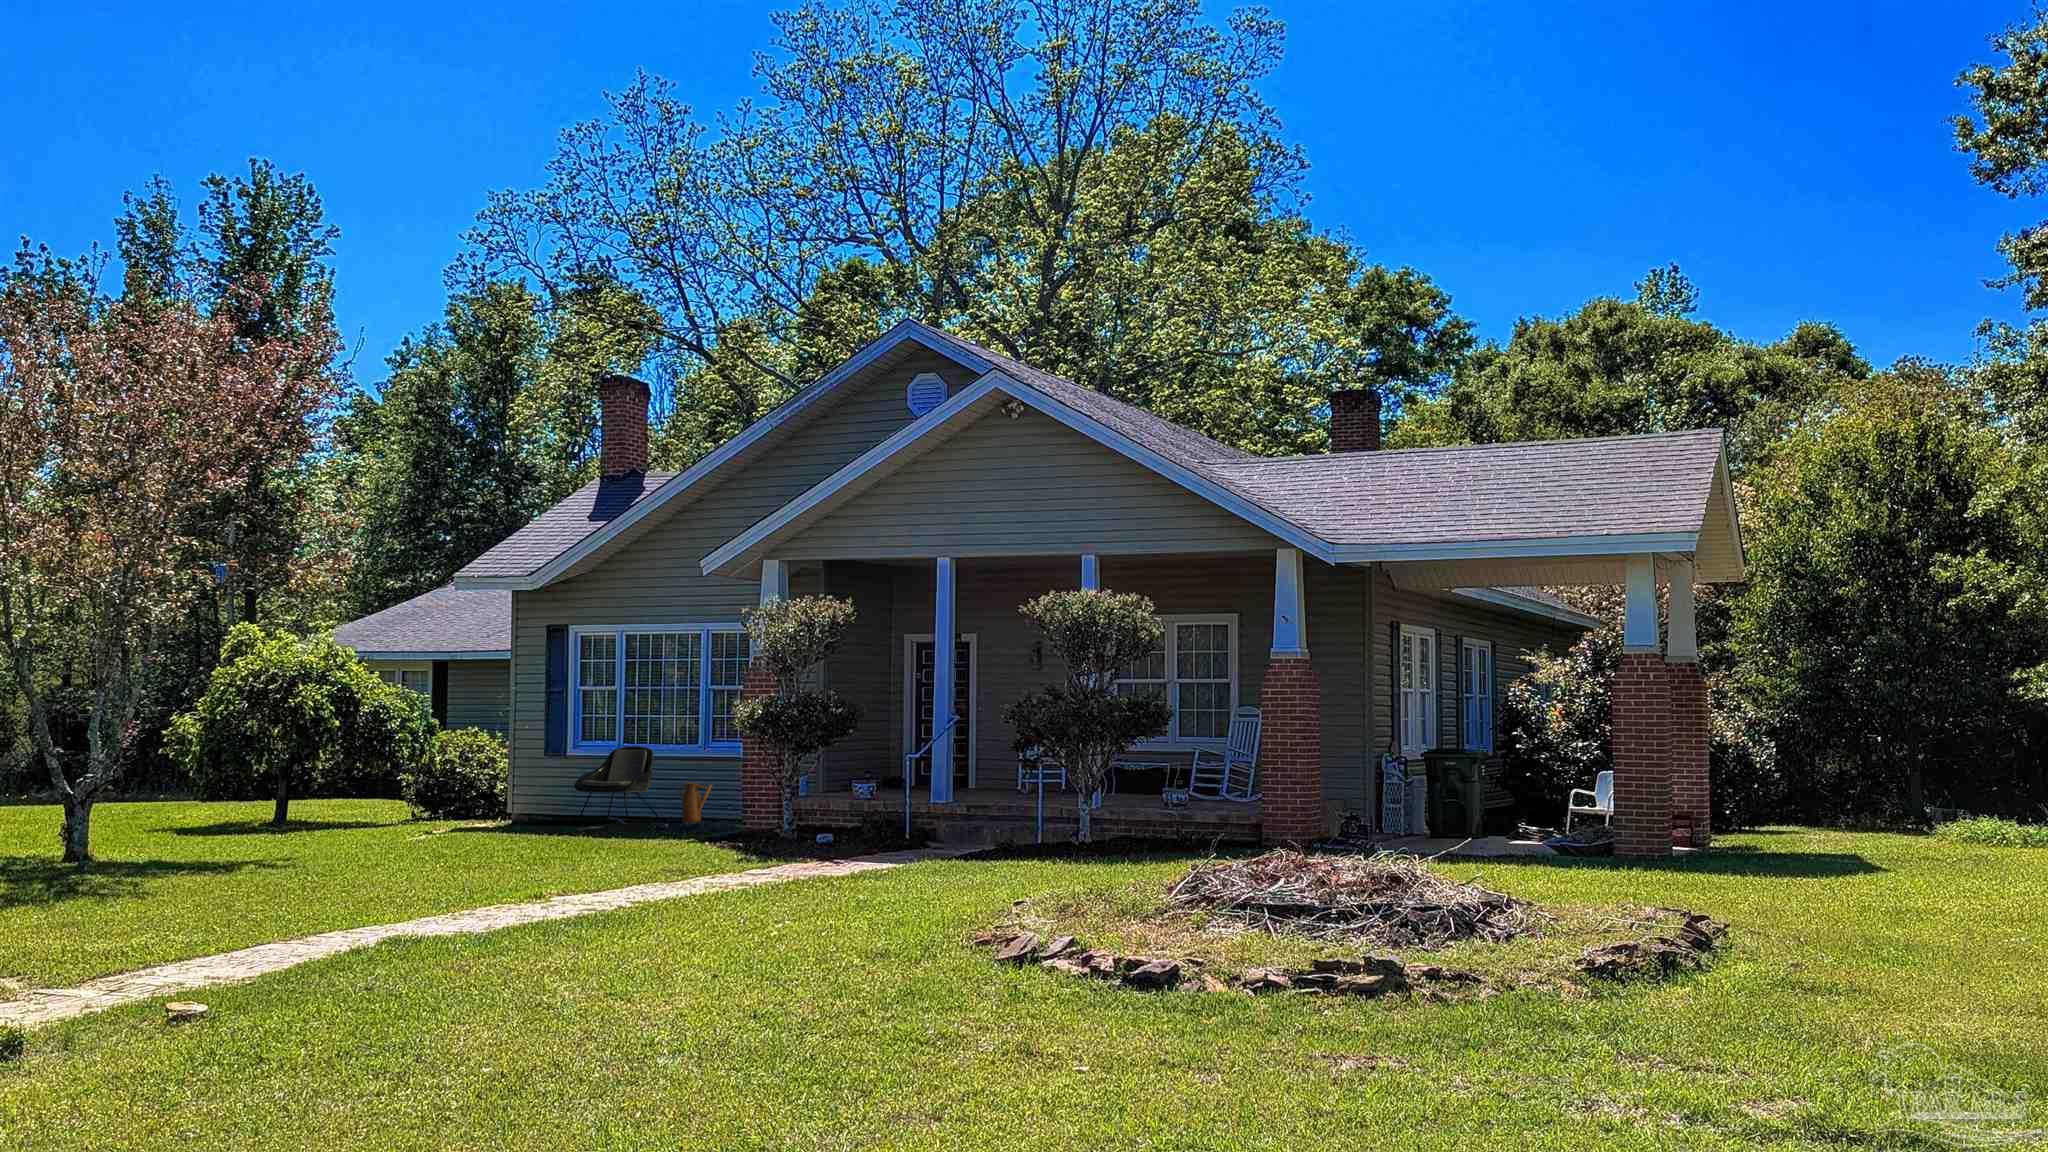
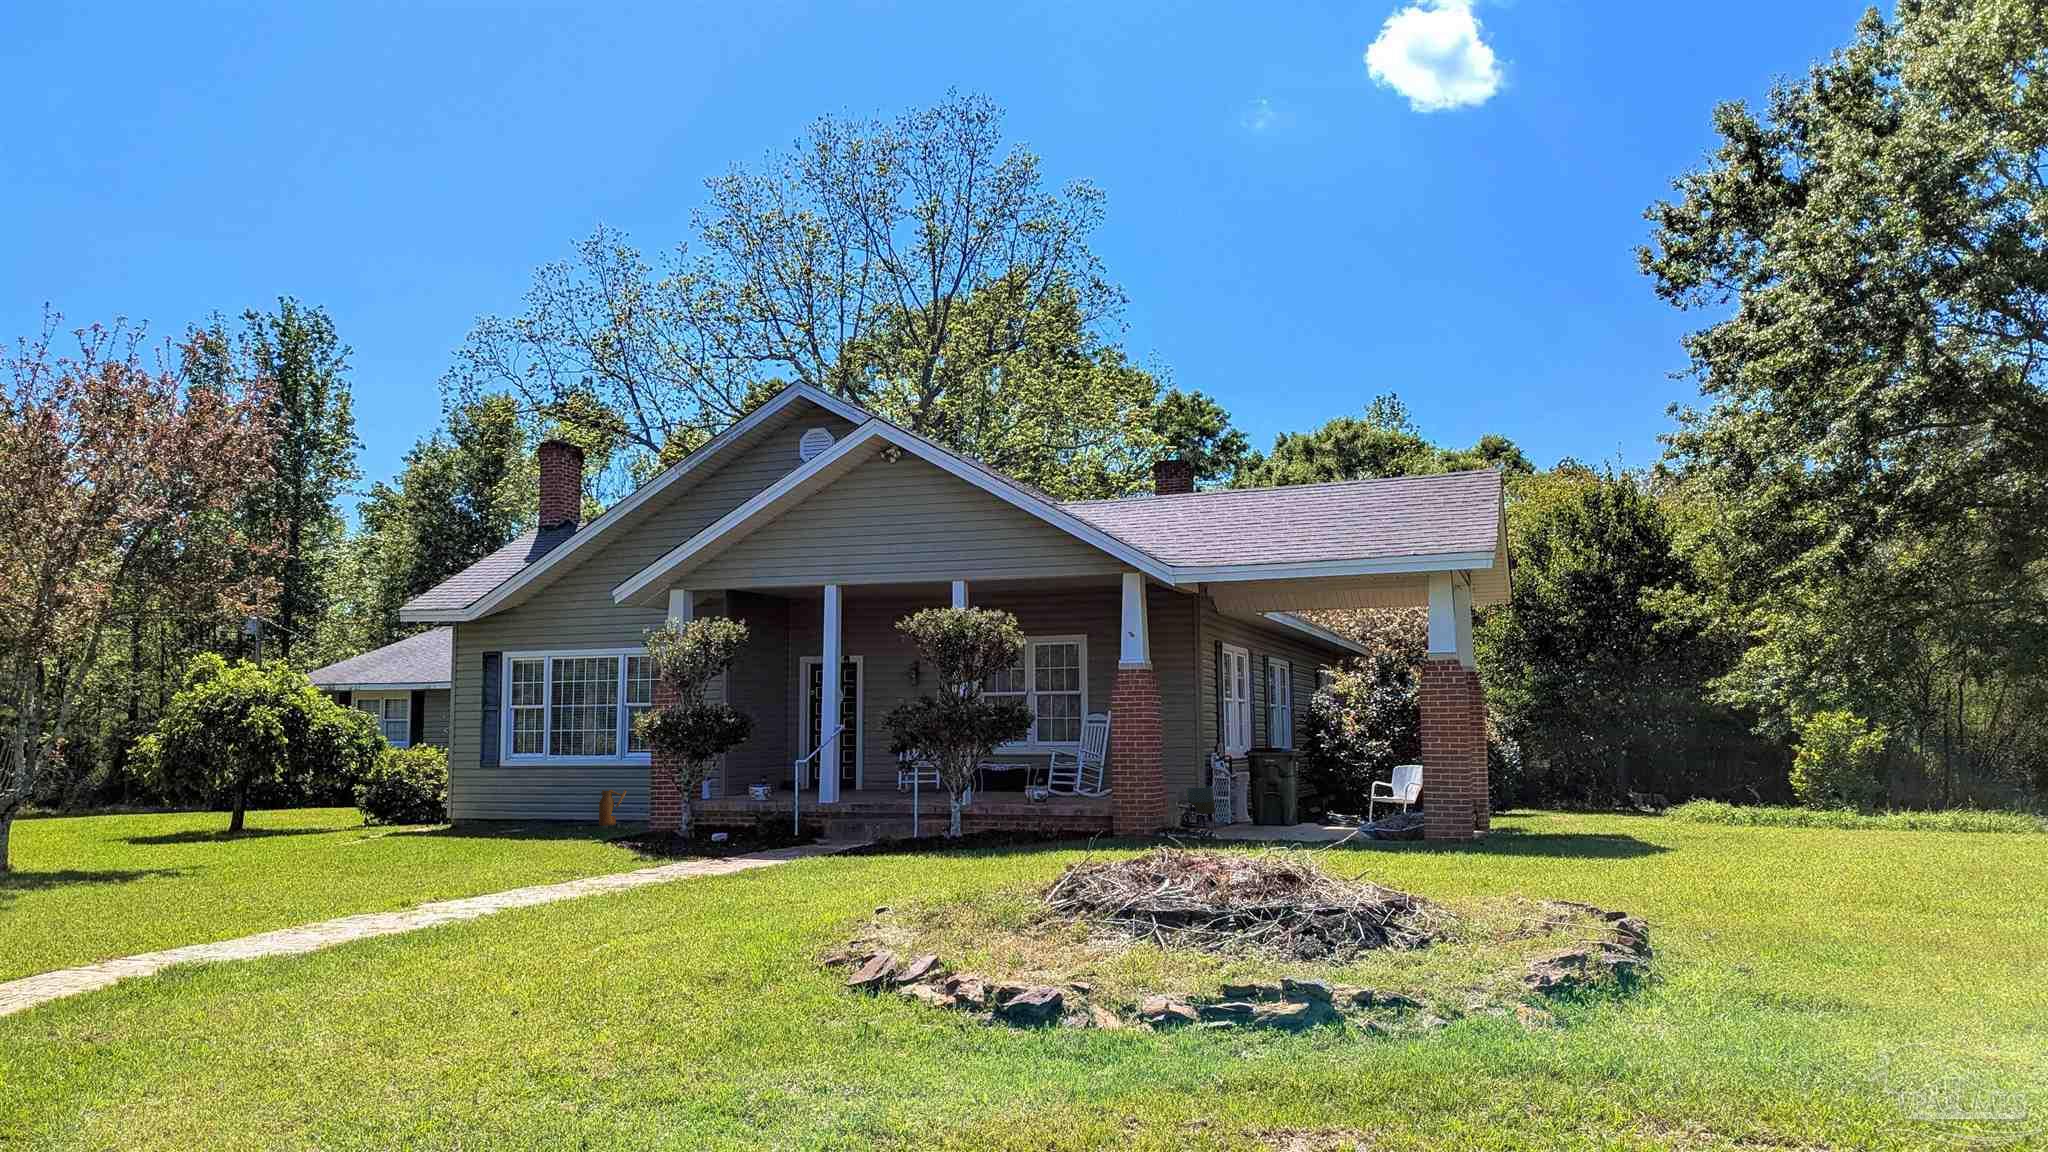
lounge chair: present [574,746,658,825] -> none [499,758,577,830]
planter: none [1346,789,1378,836] -> present [1186,786,1215,827]

